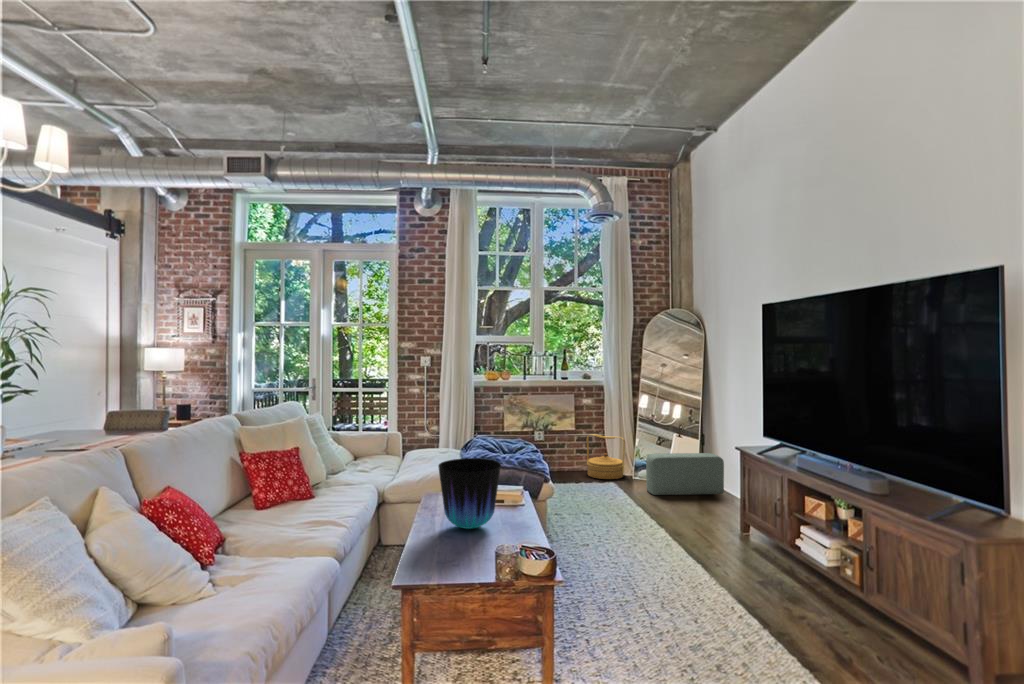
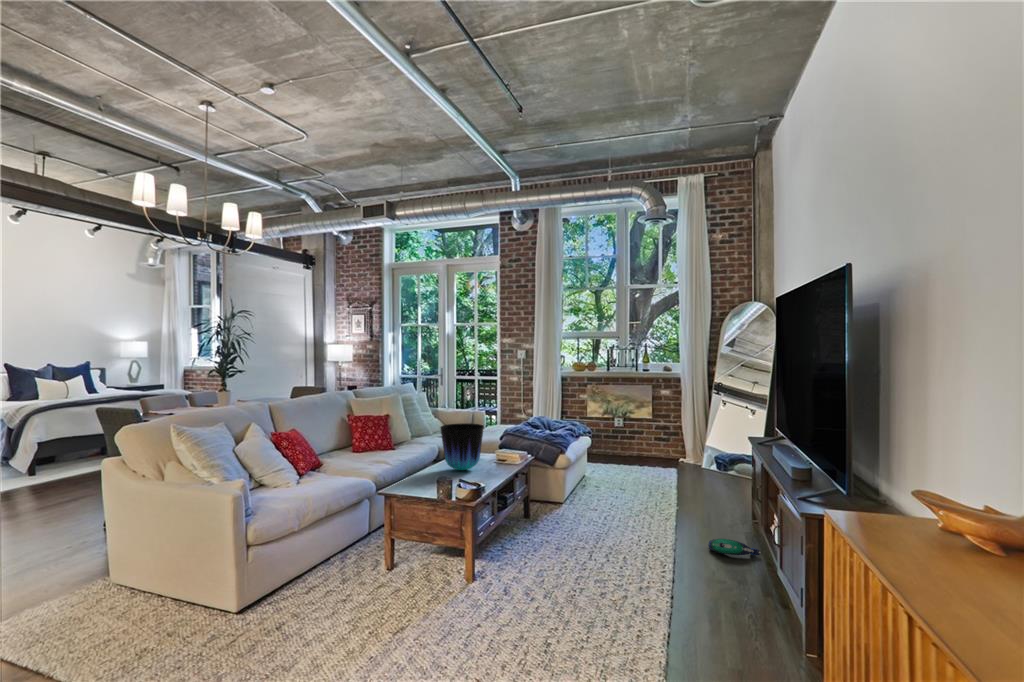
woven basket: present [587,434,625,479] -> none [658,422,694,464]
pouf: present [646,453,724,495] -> none [697,441,773,483]
plush toy: none [779,581,844,600] -> present [708,539,761,555]

